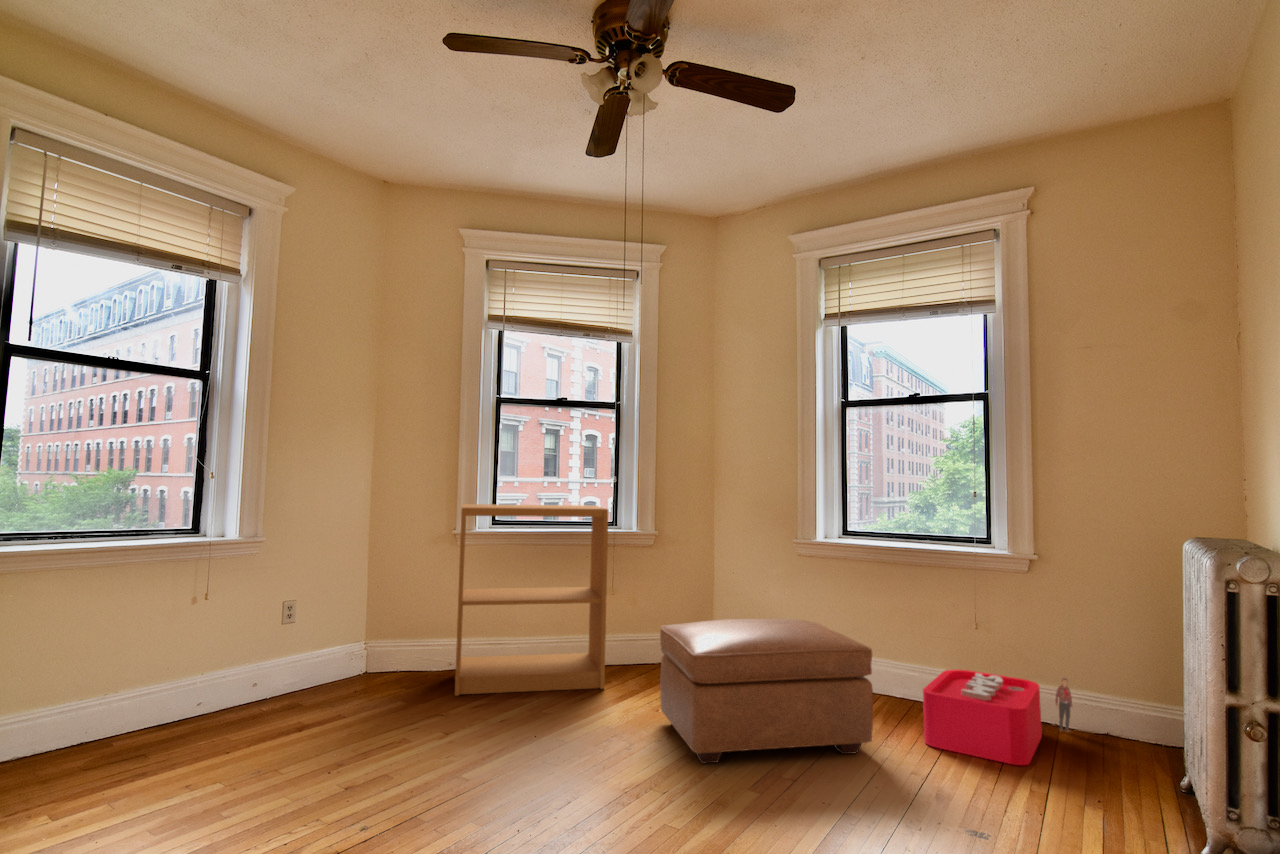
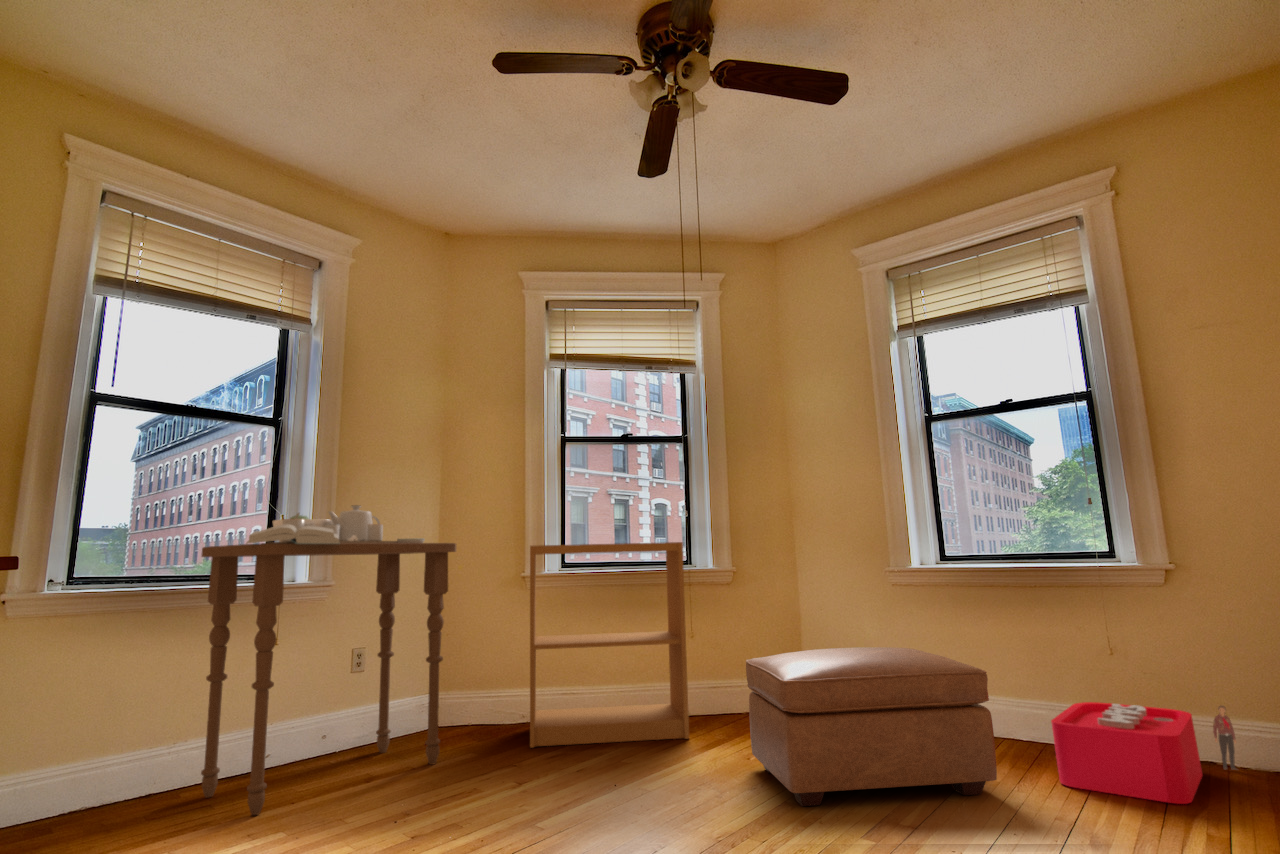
side table: none [128,465,389,767] -> present [201,505,456,815]

